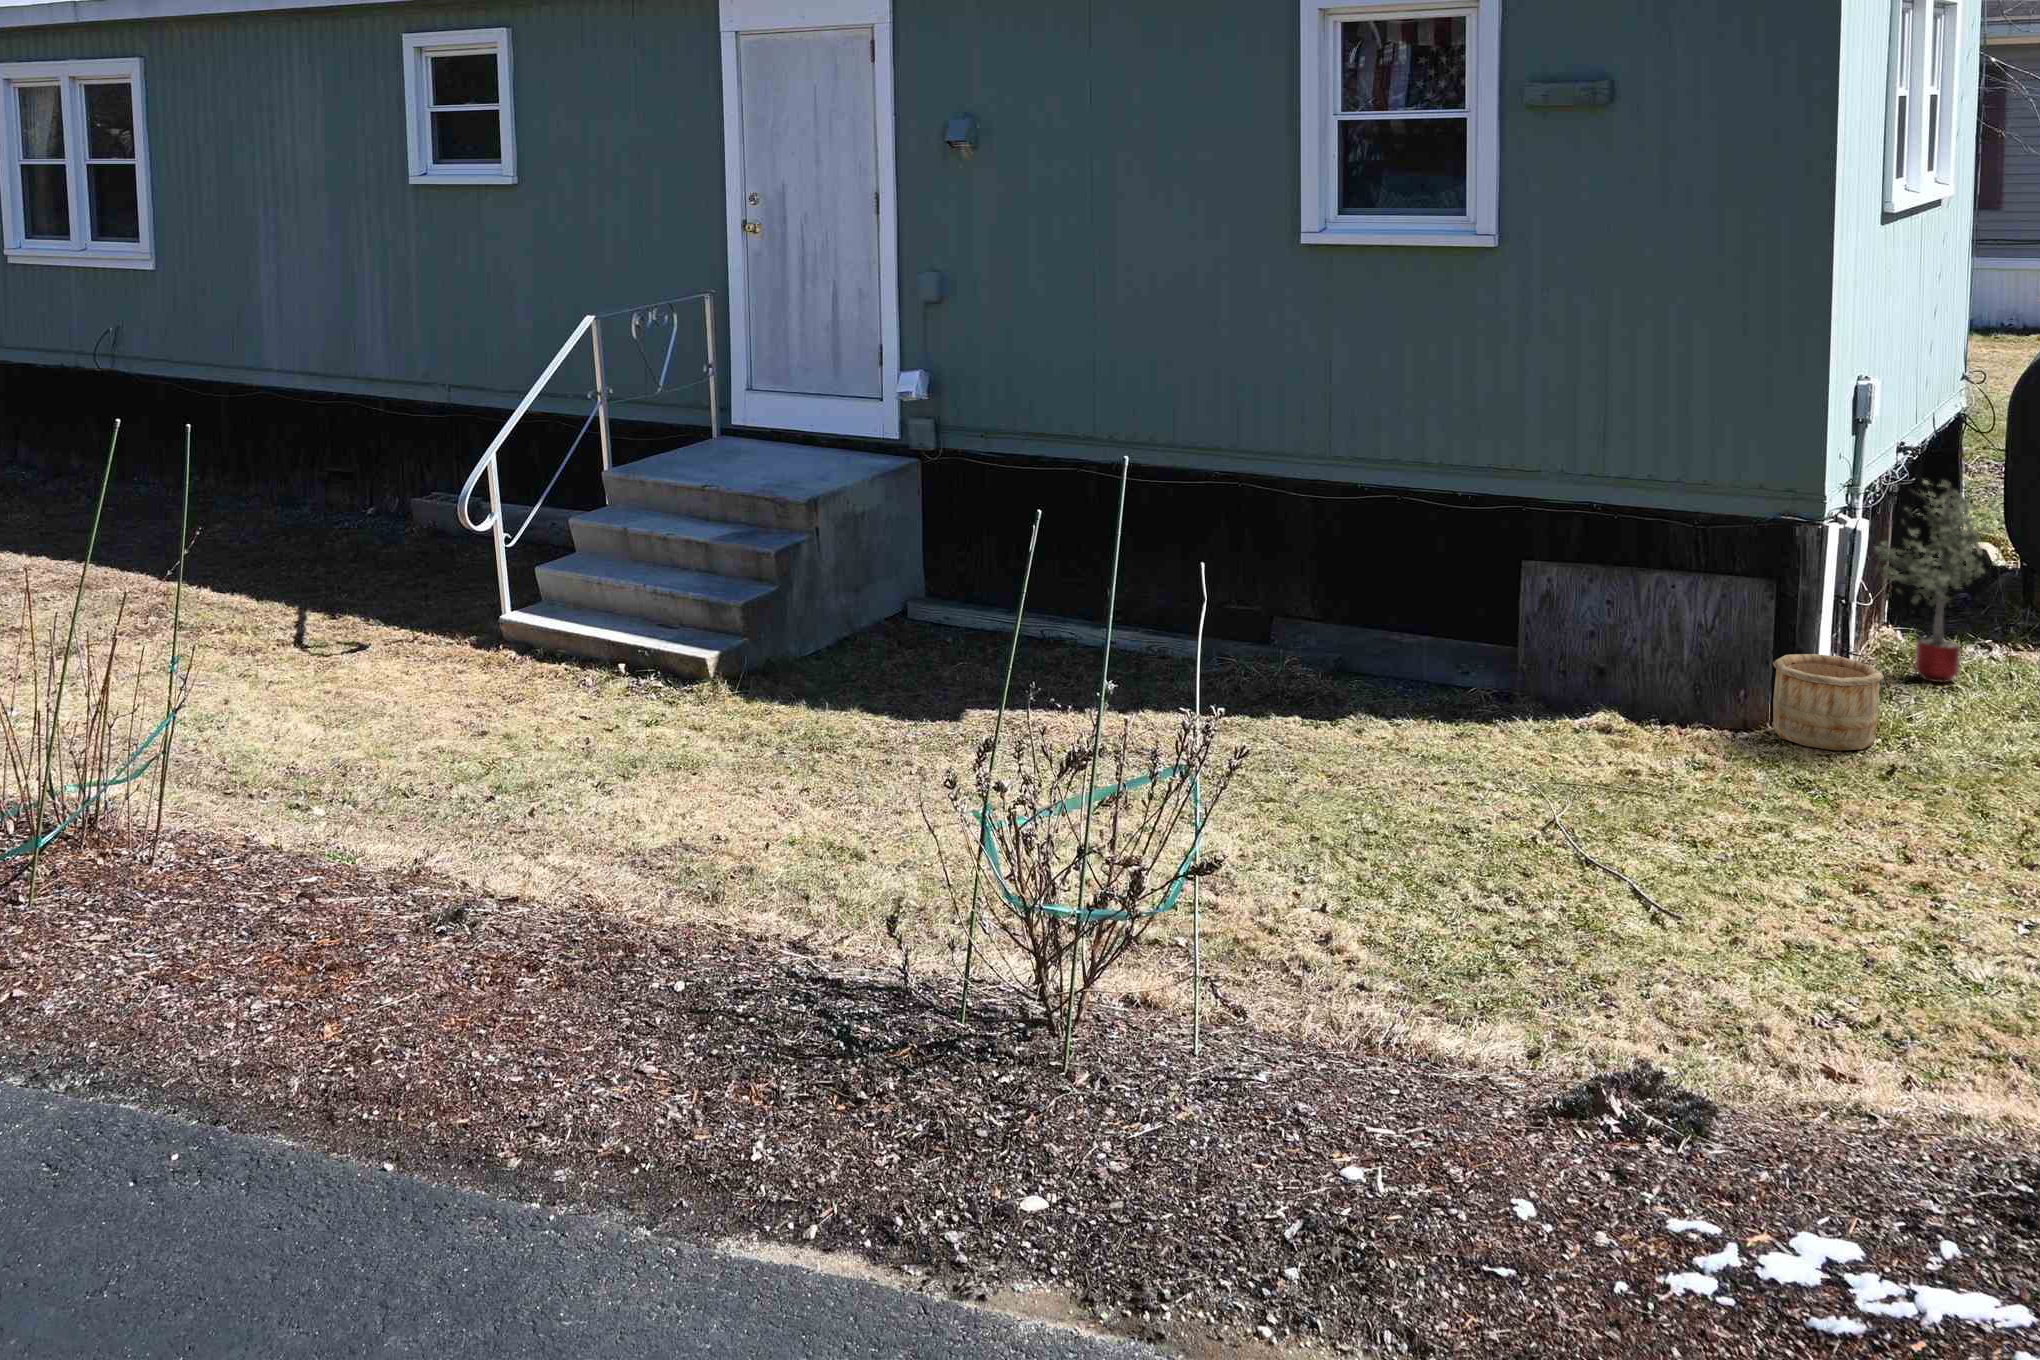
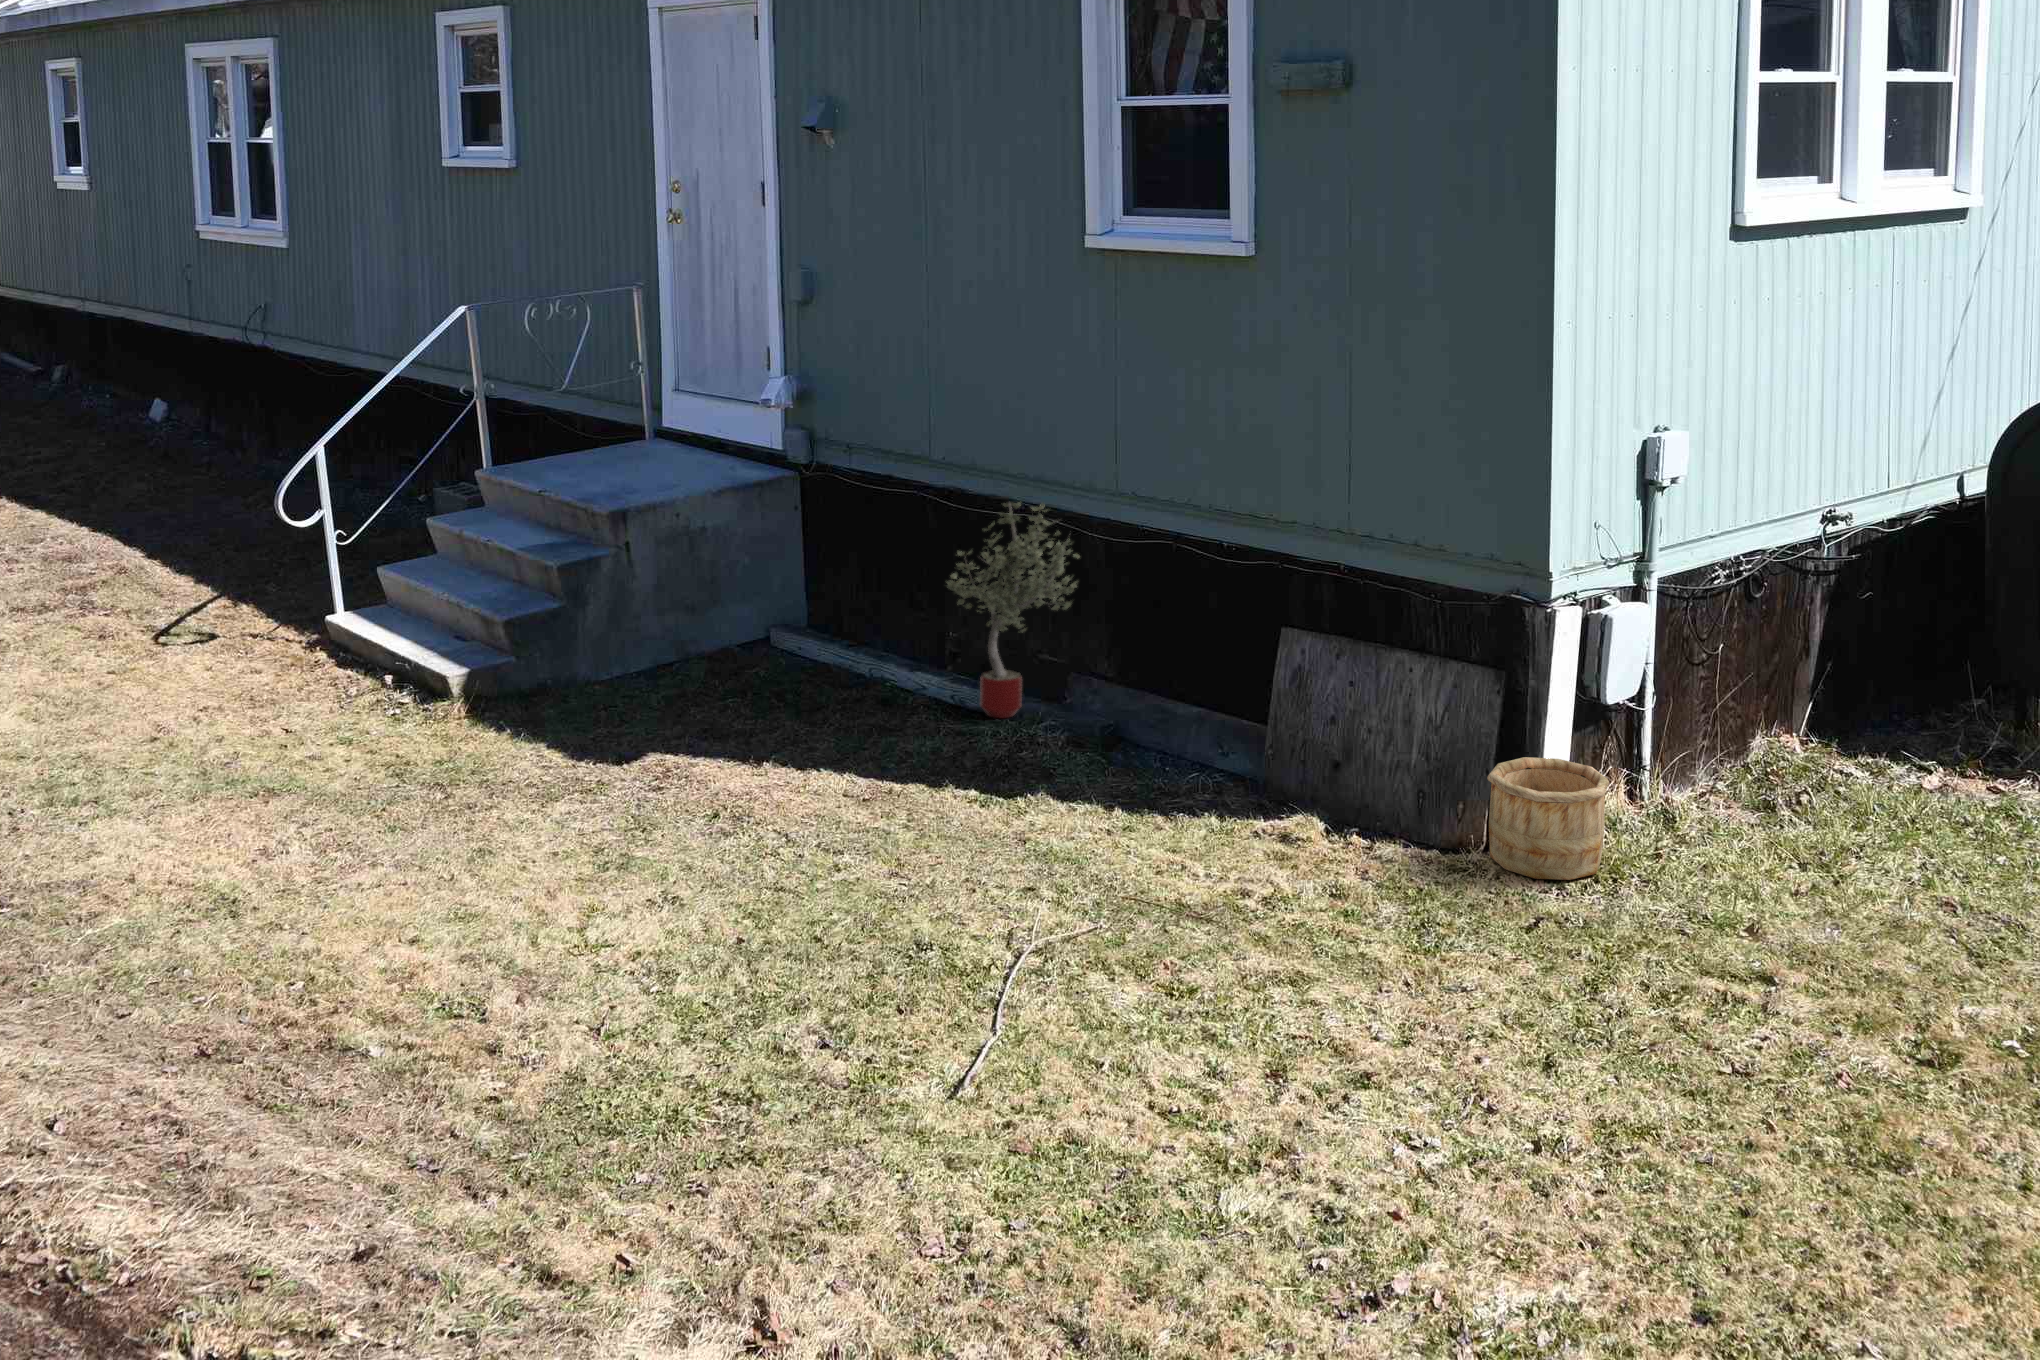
potted tree: present [1874,479,1991,682] -> present [947,502,1080,718]

